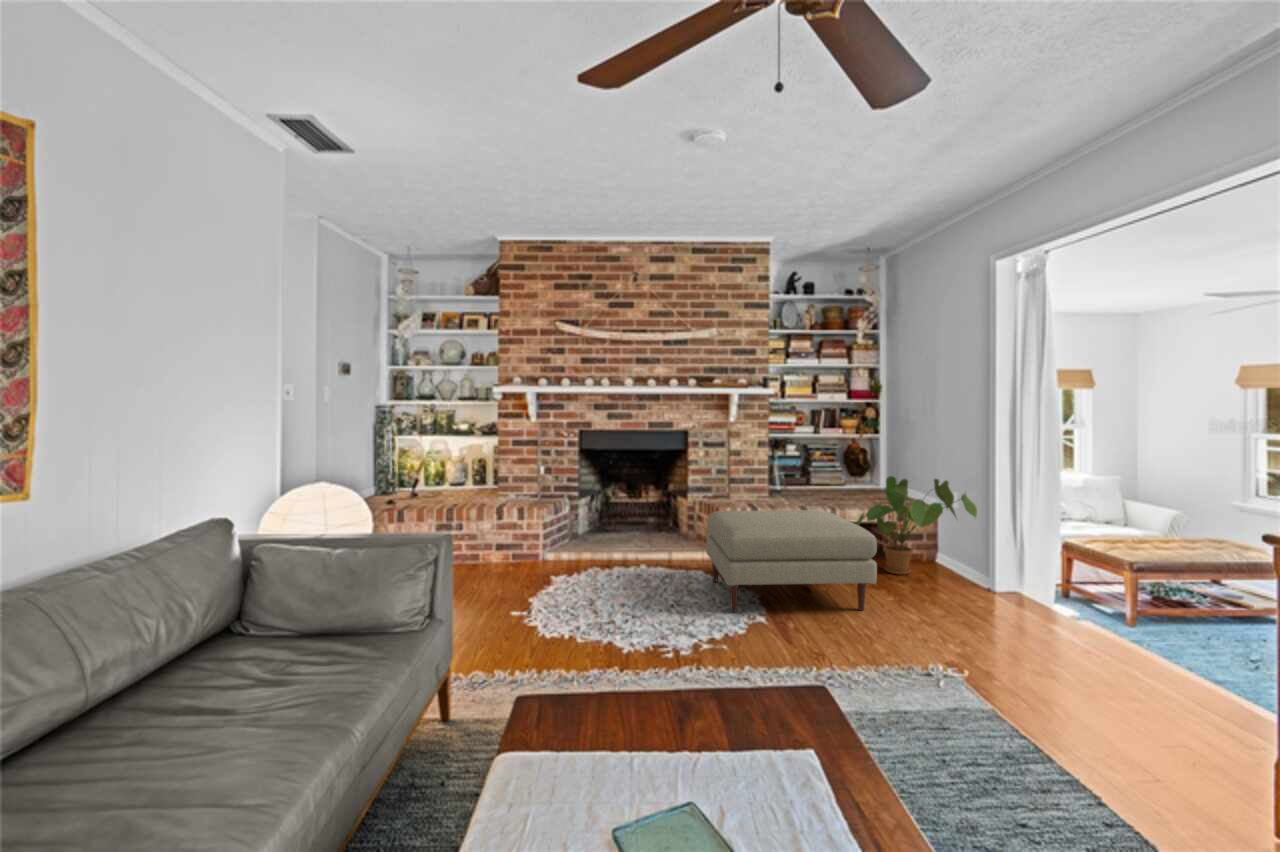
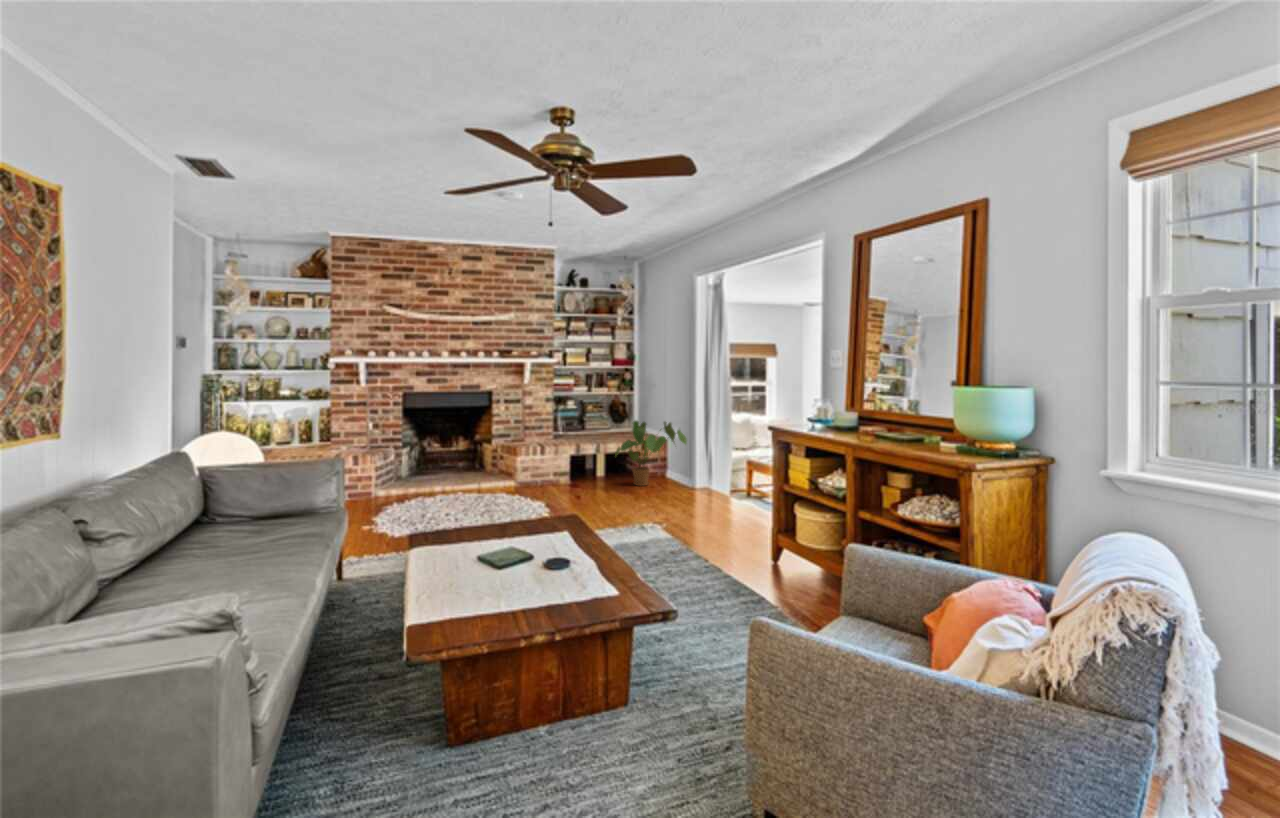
ottoman: present [706,510,877,612] -> none [511,445,623,512]

